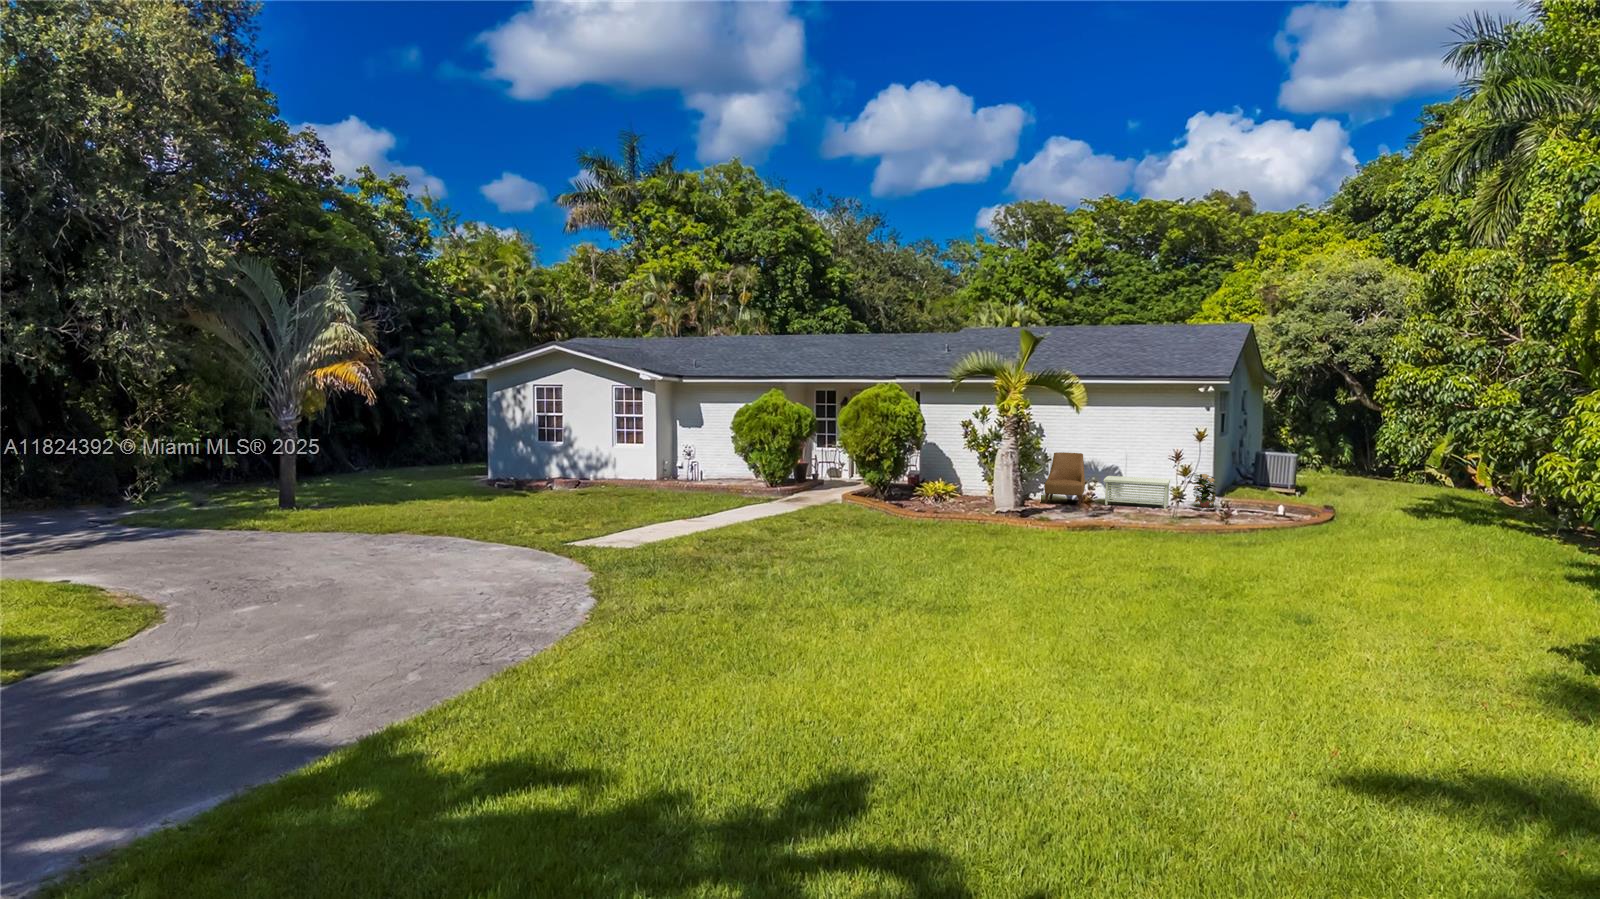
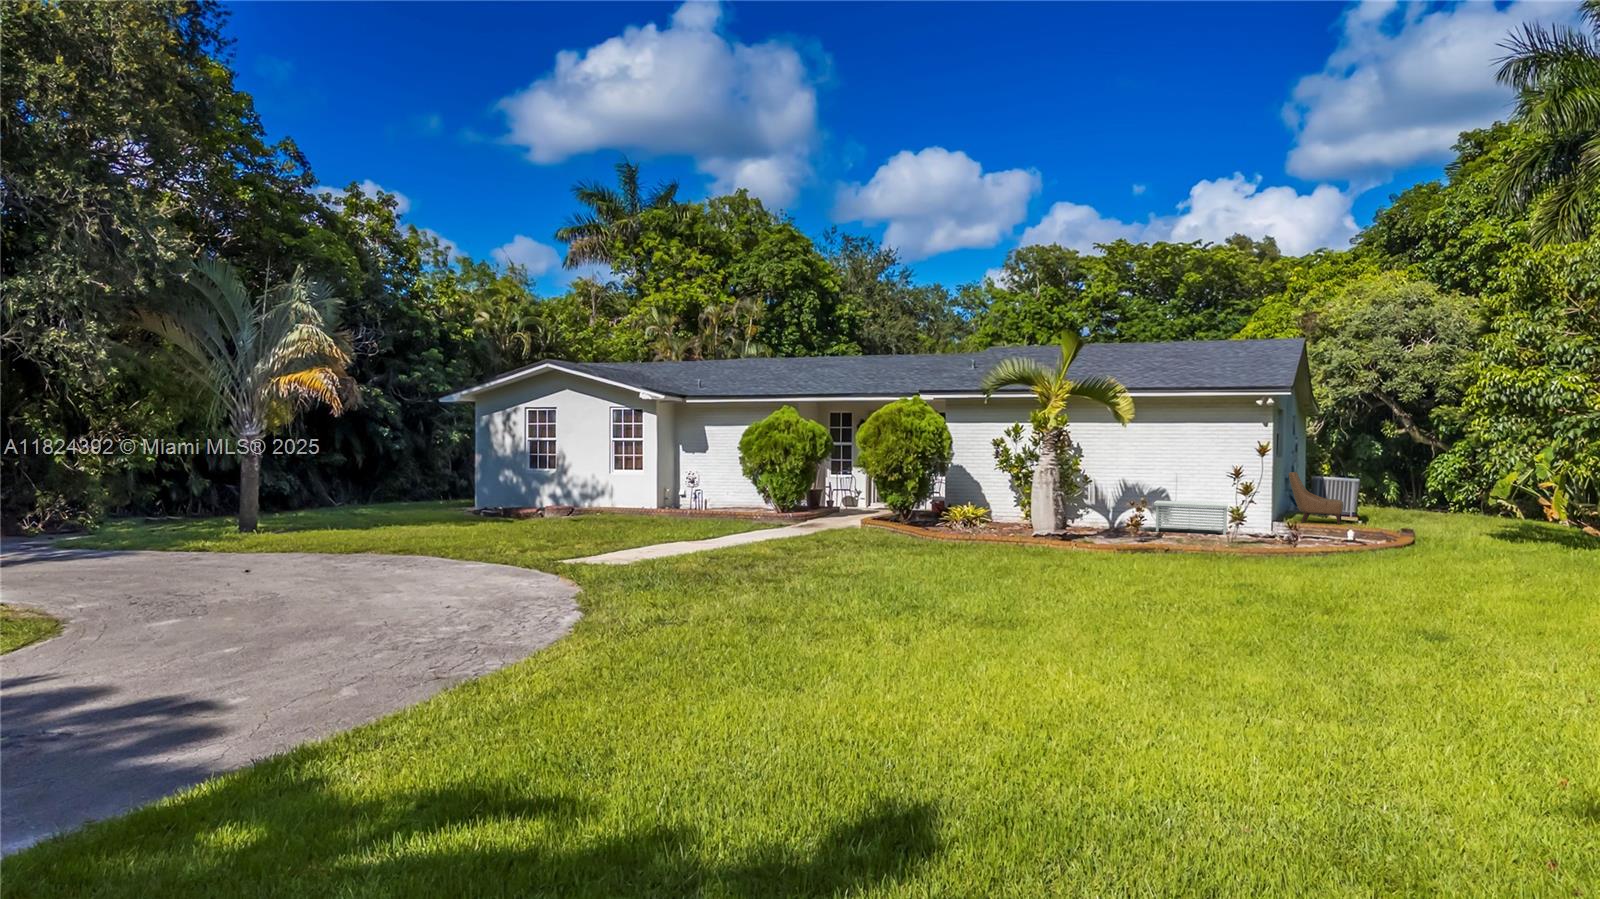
chair: present [1044,452,1085,505] -> present [1289,472,1343,525]
decorative plant: present [1192,474,1217,507] -> none [1252,497,1283,534]

